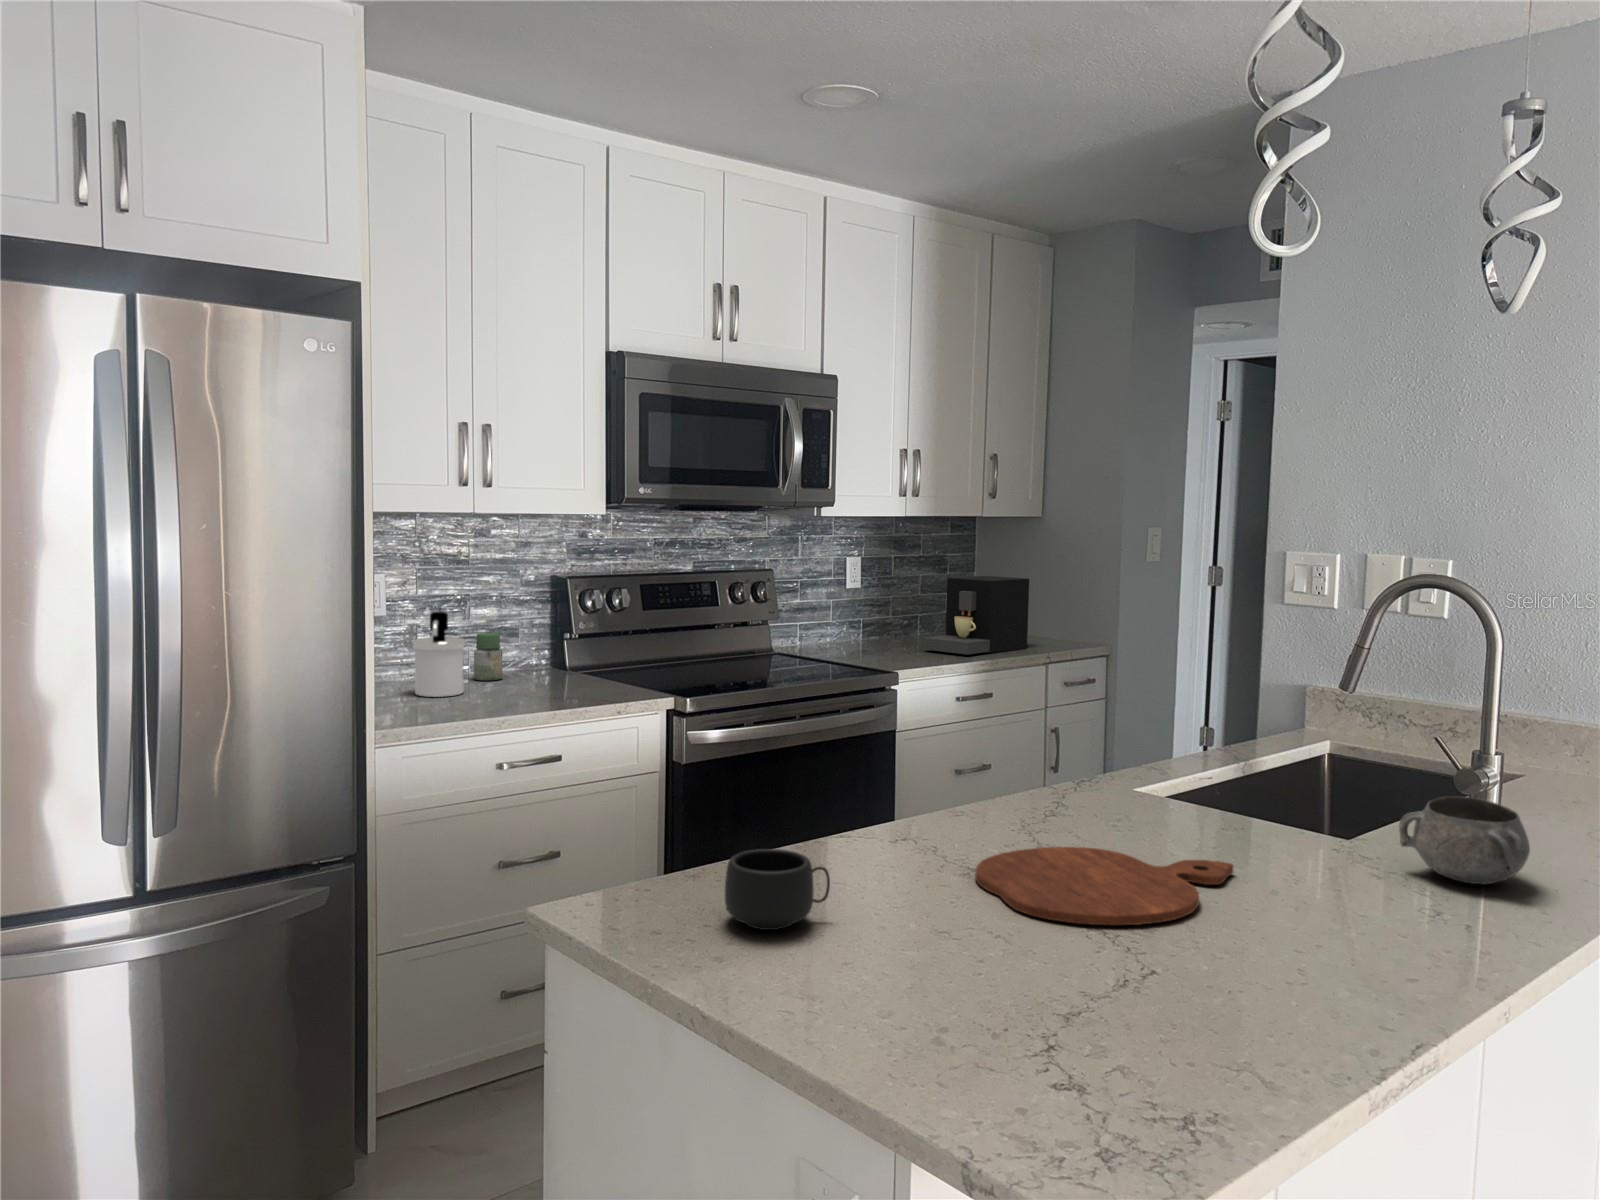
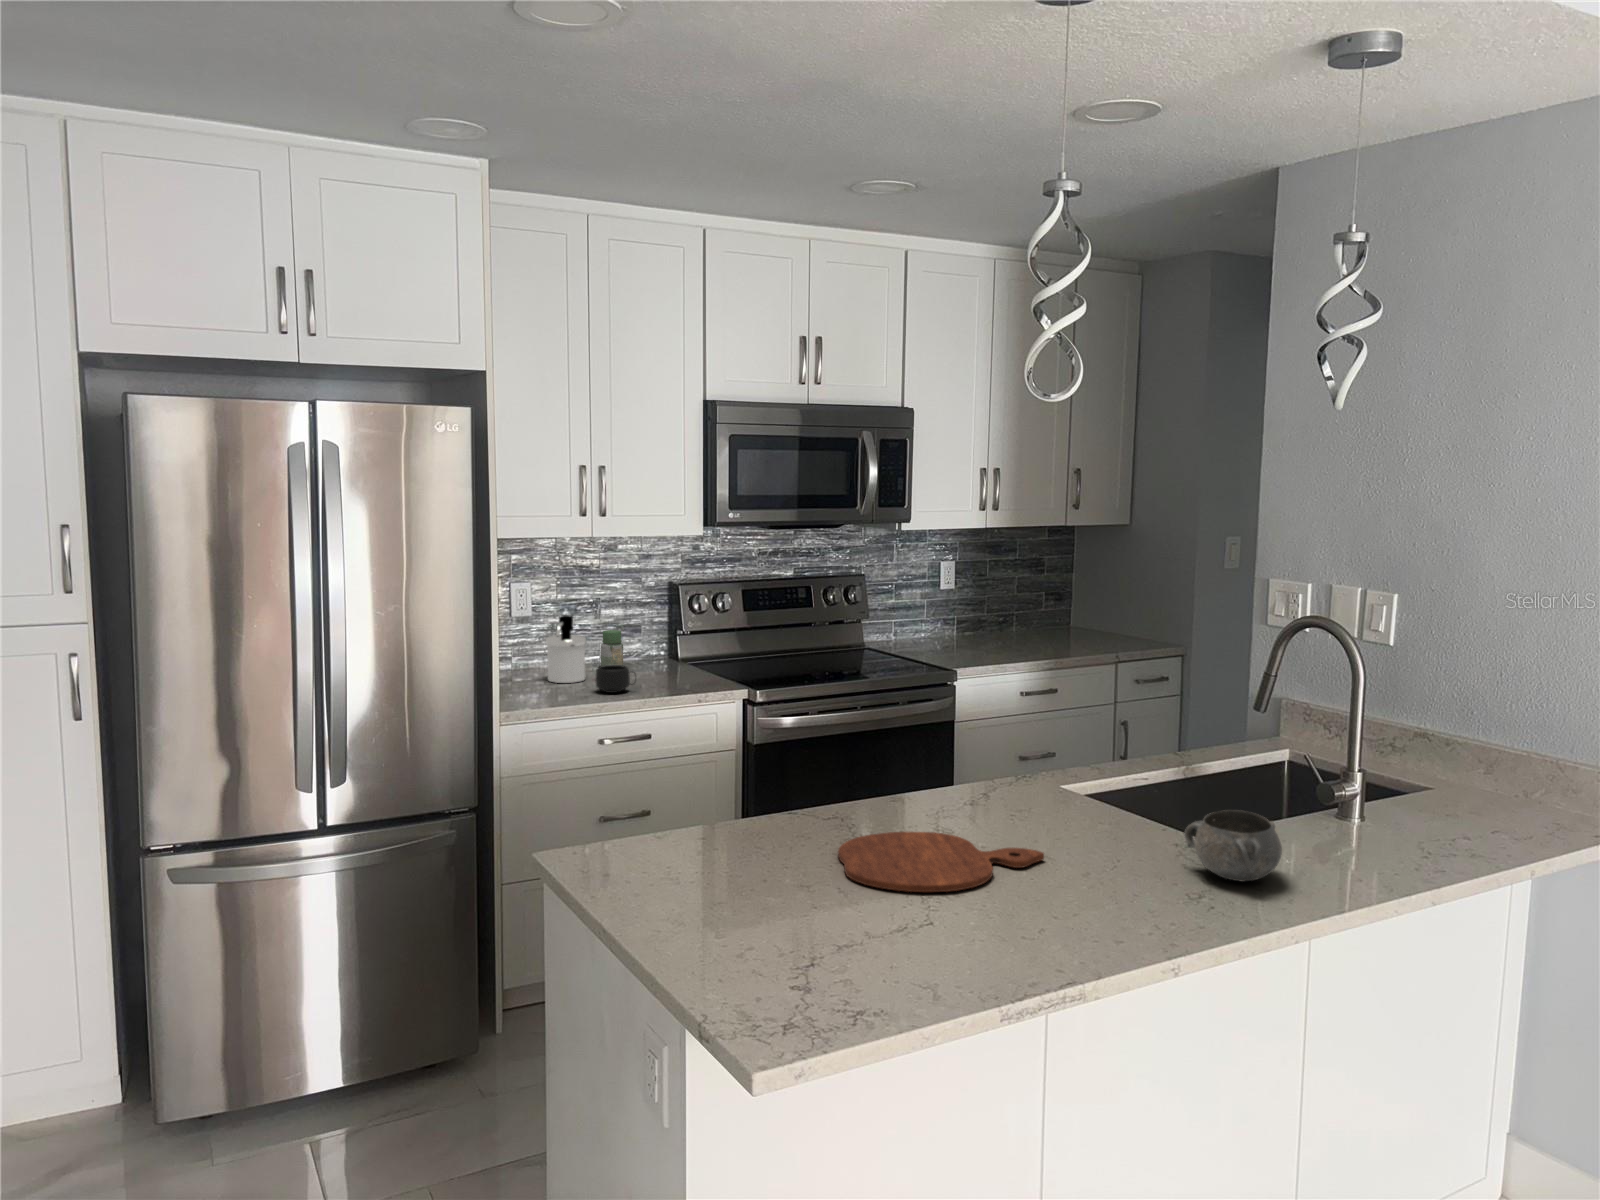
coffee maker: present [923,576,1029,655] -> none [1000,580,1105,653]
mug: present [725,849,830,930] -> present [595,665,630,693]

